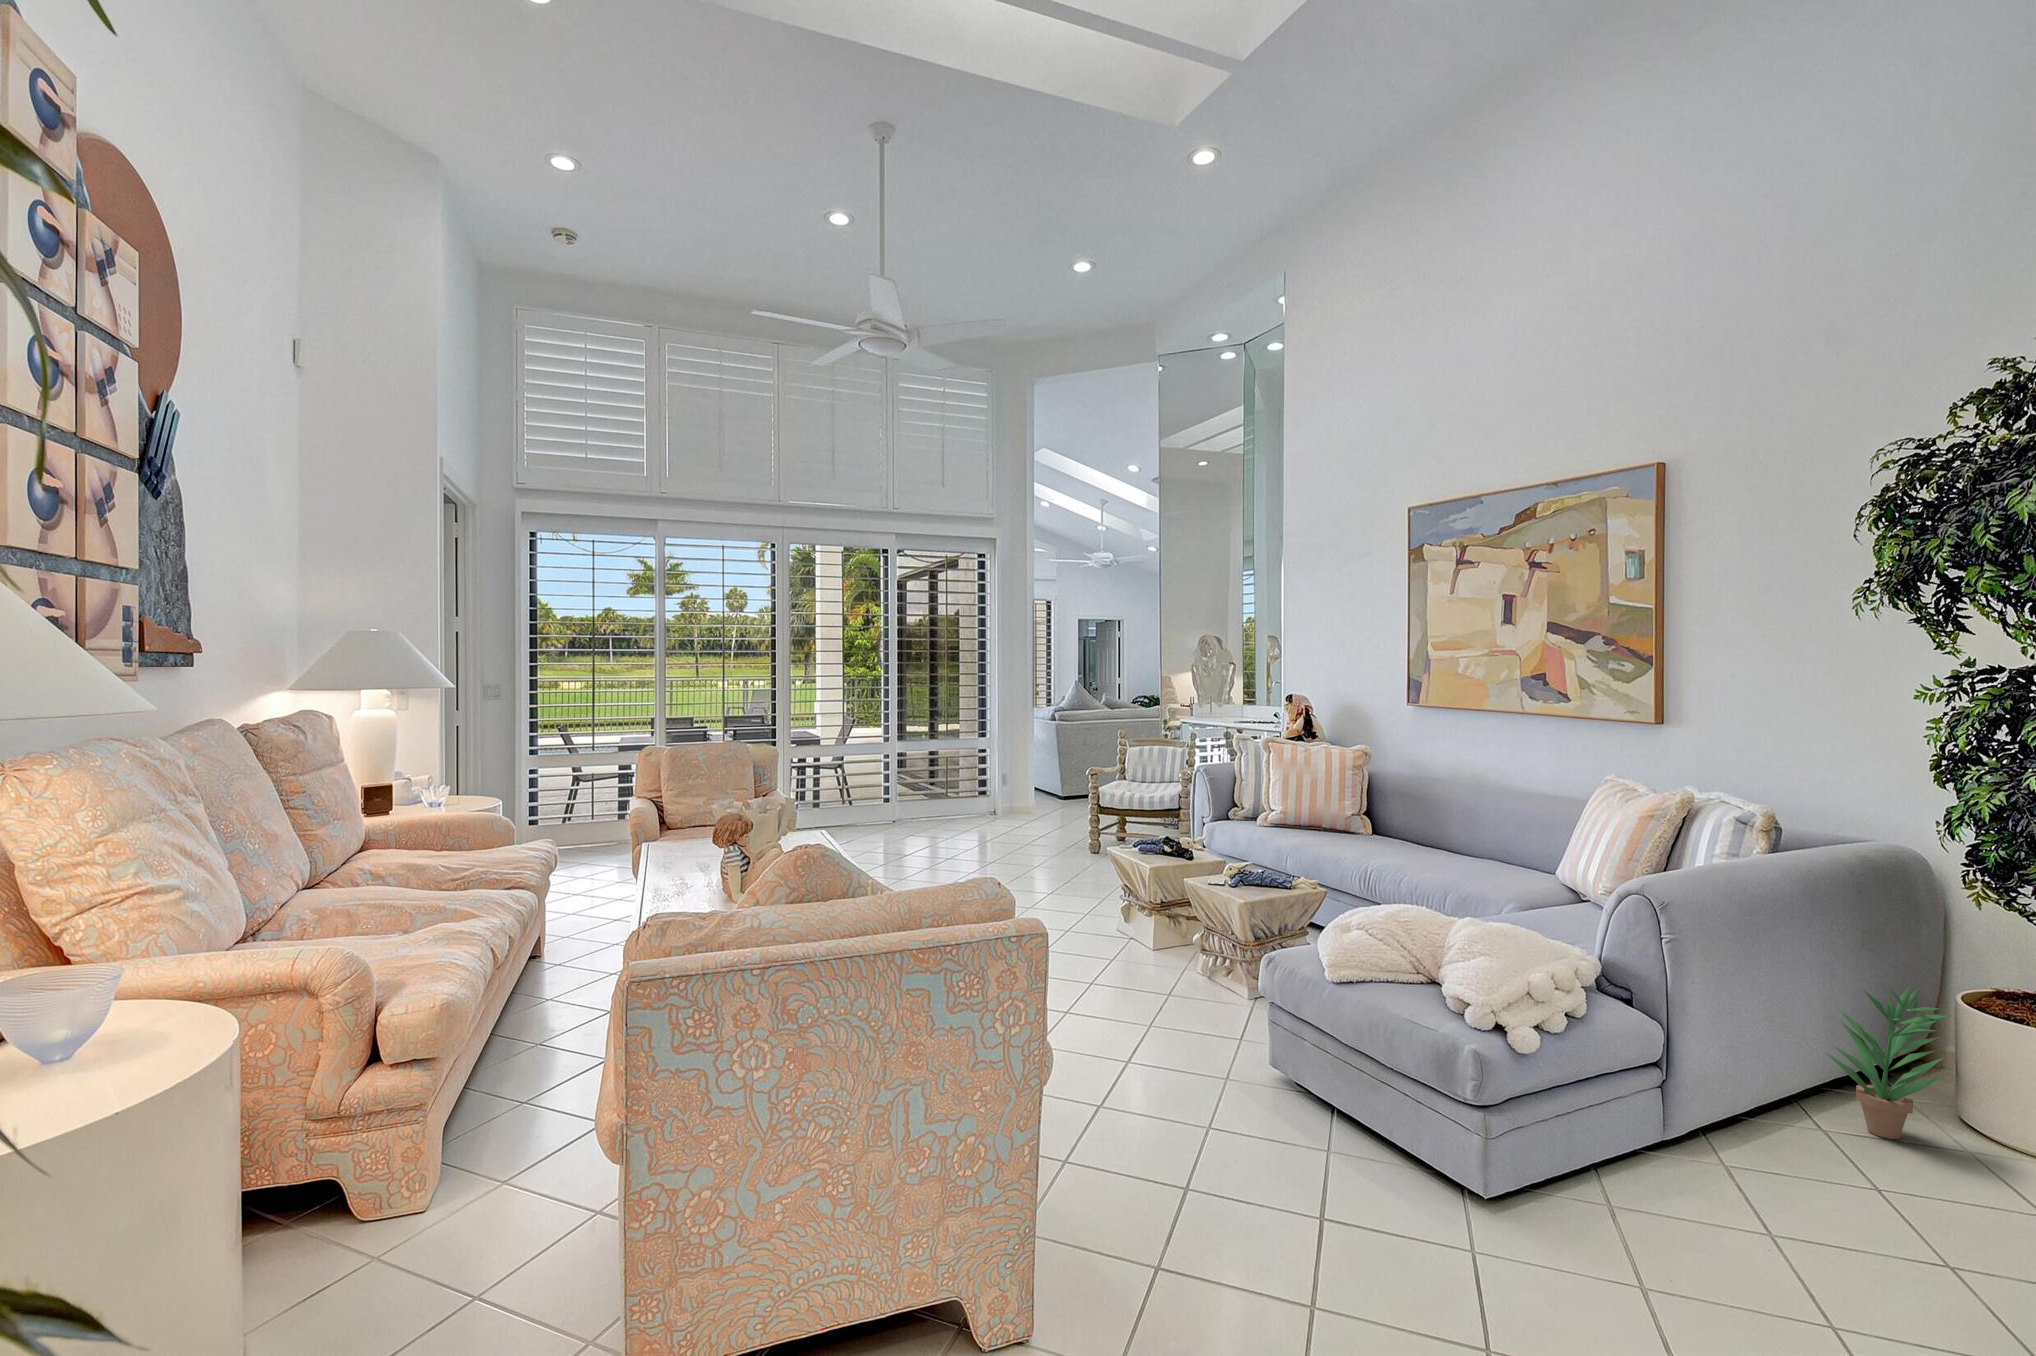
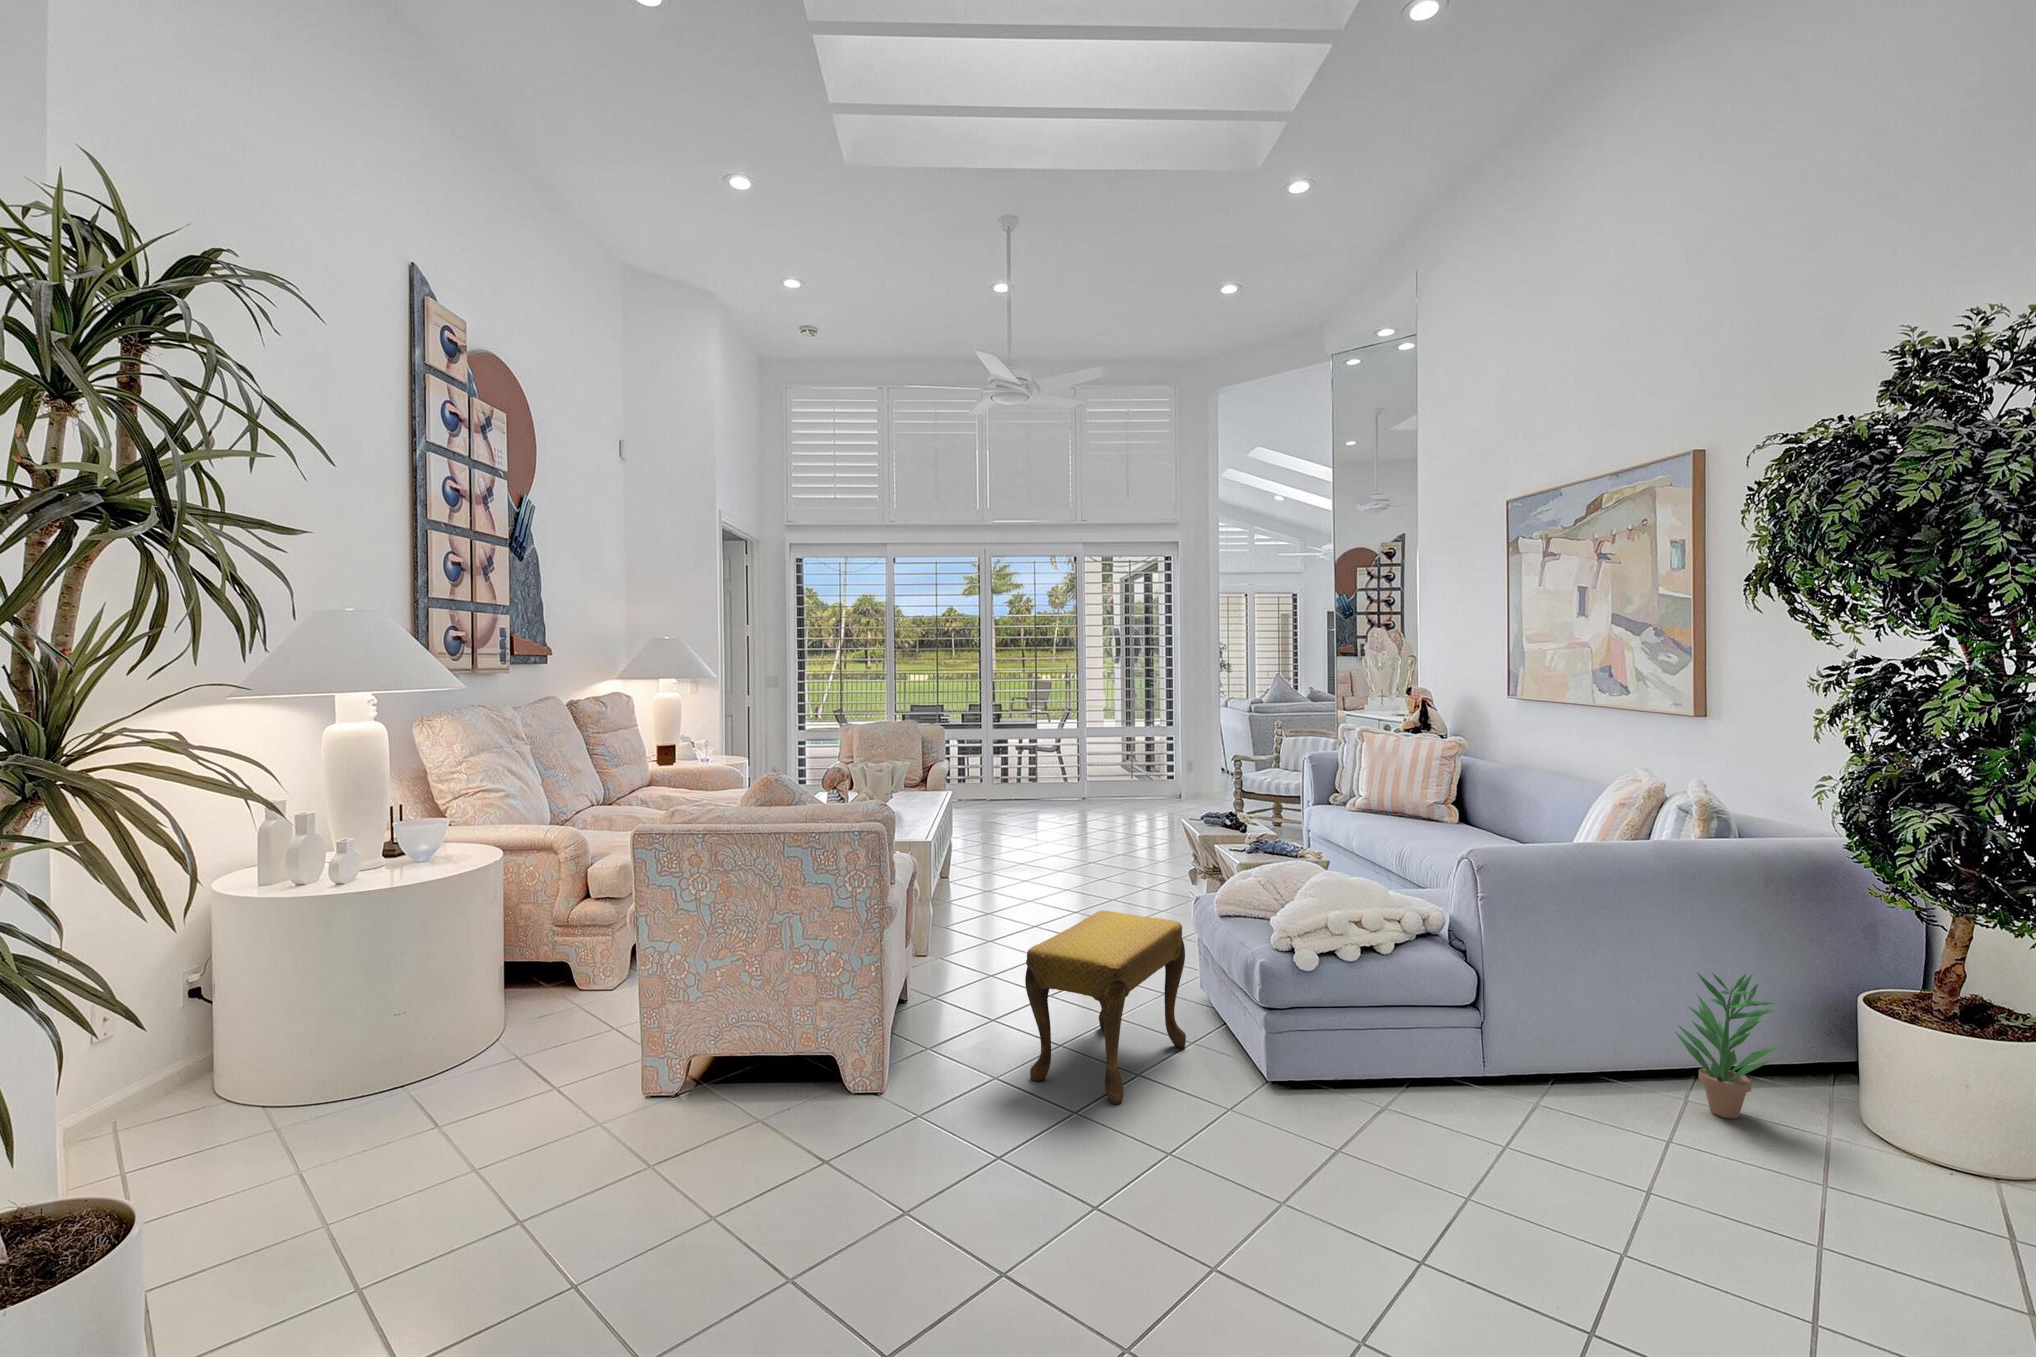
footstool: none [1220,988,1381,1274] -> present [1025,911,1186,1104]

